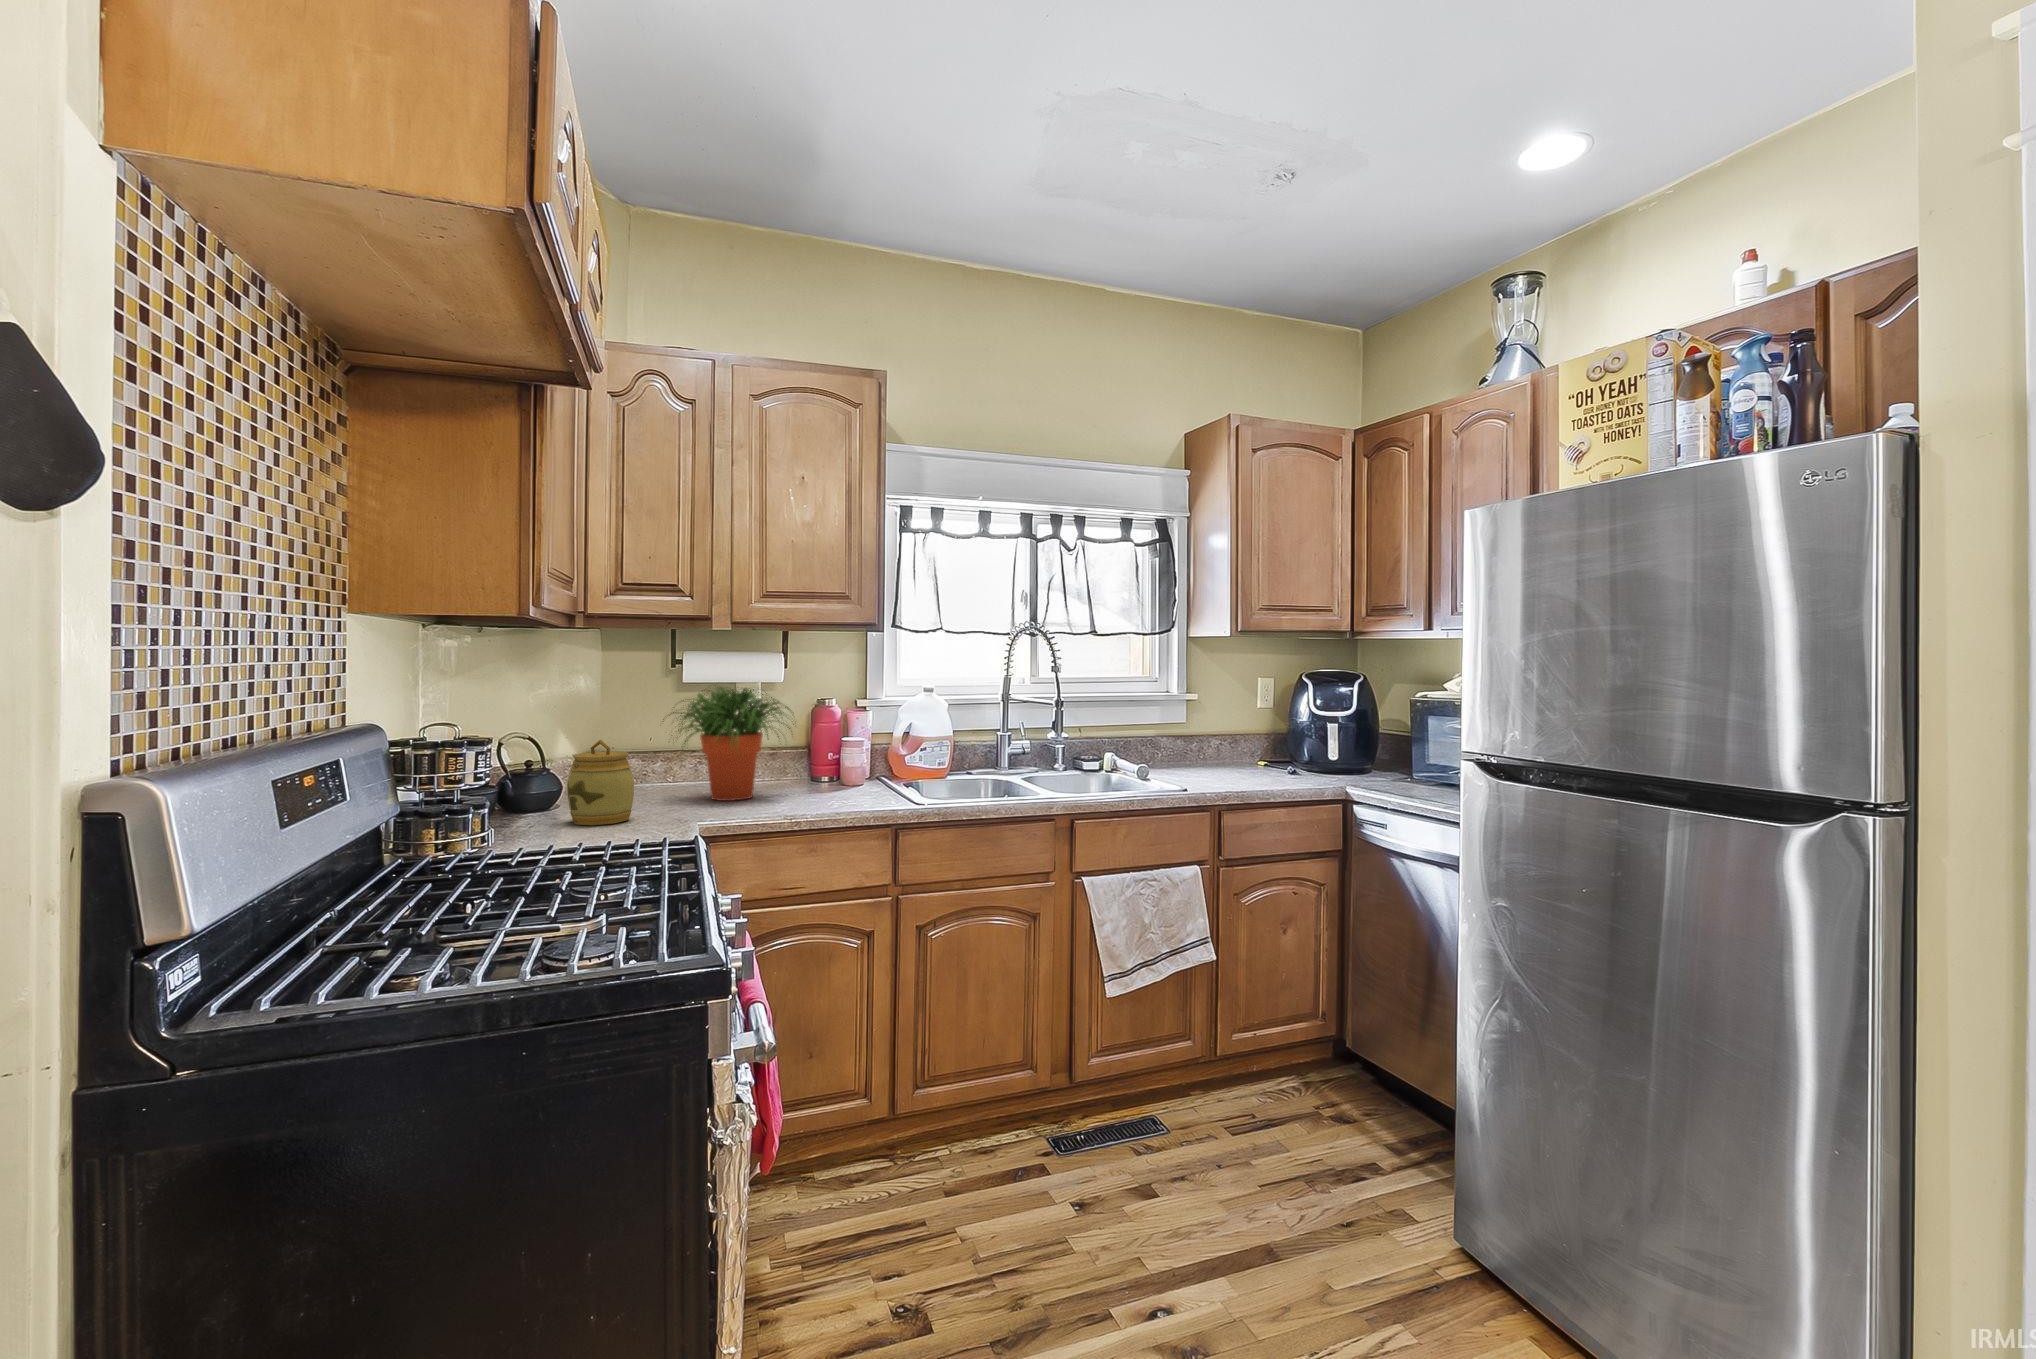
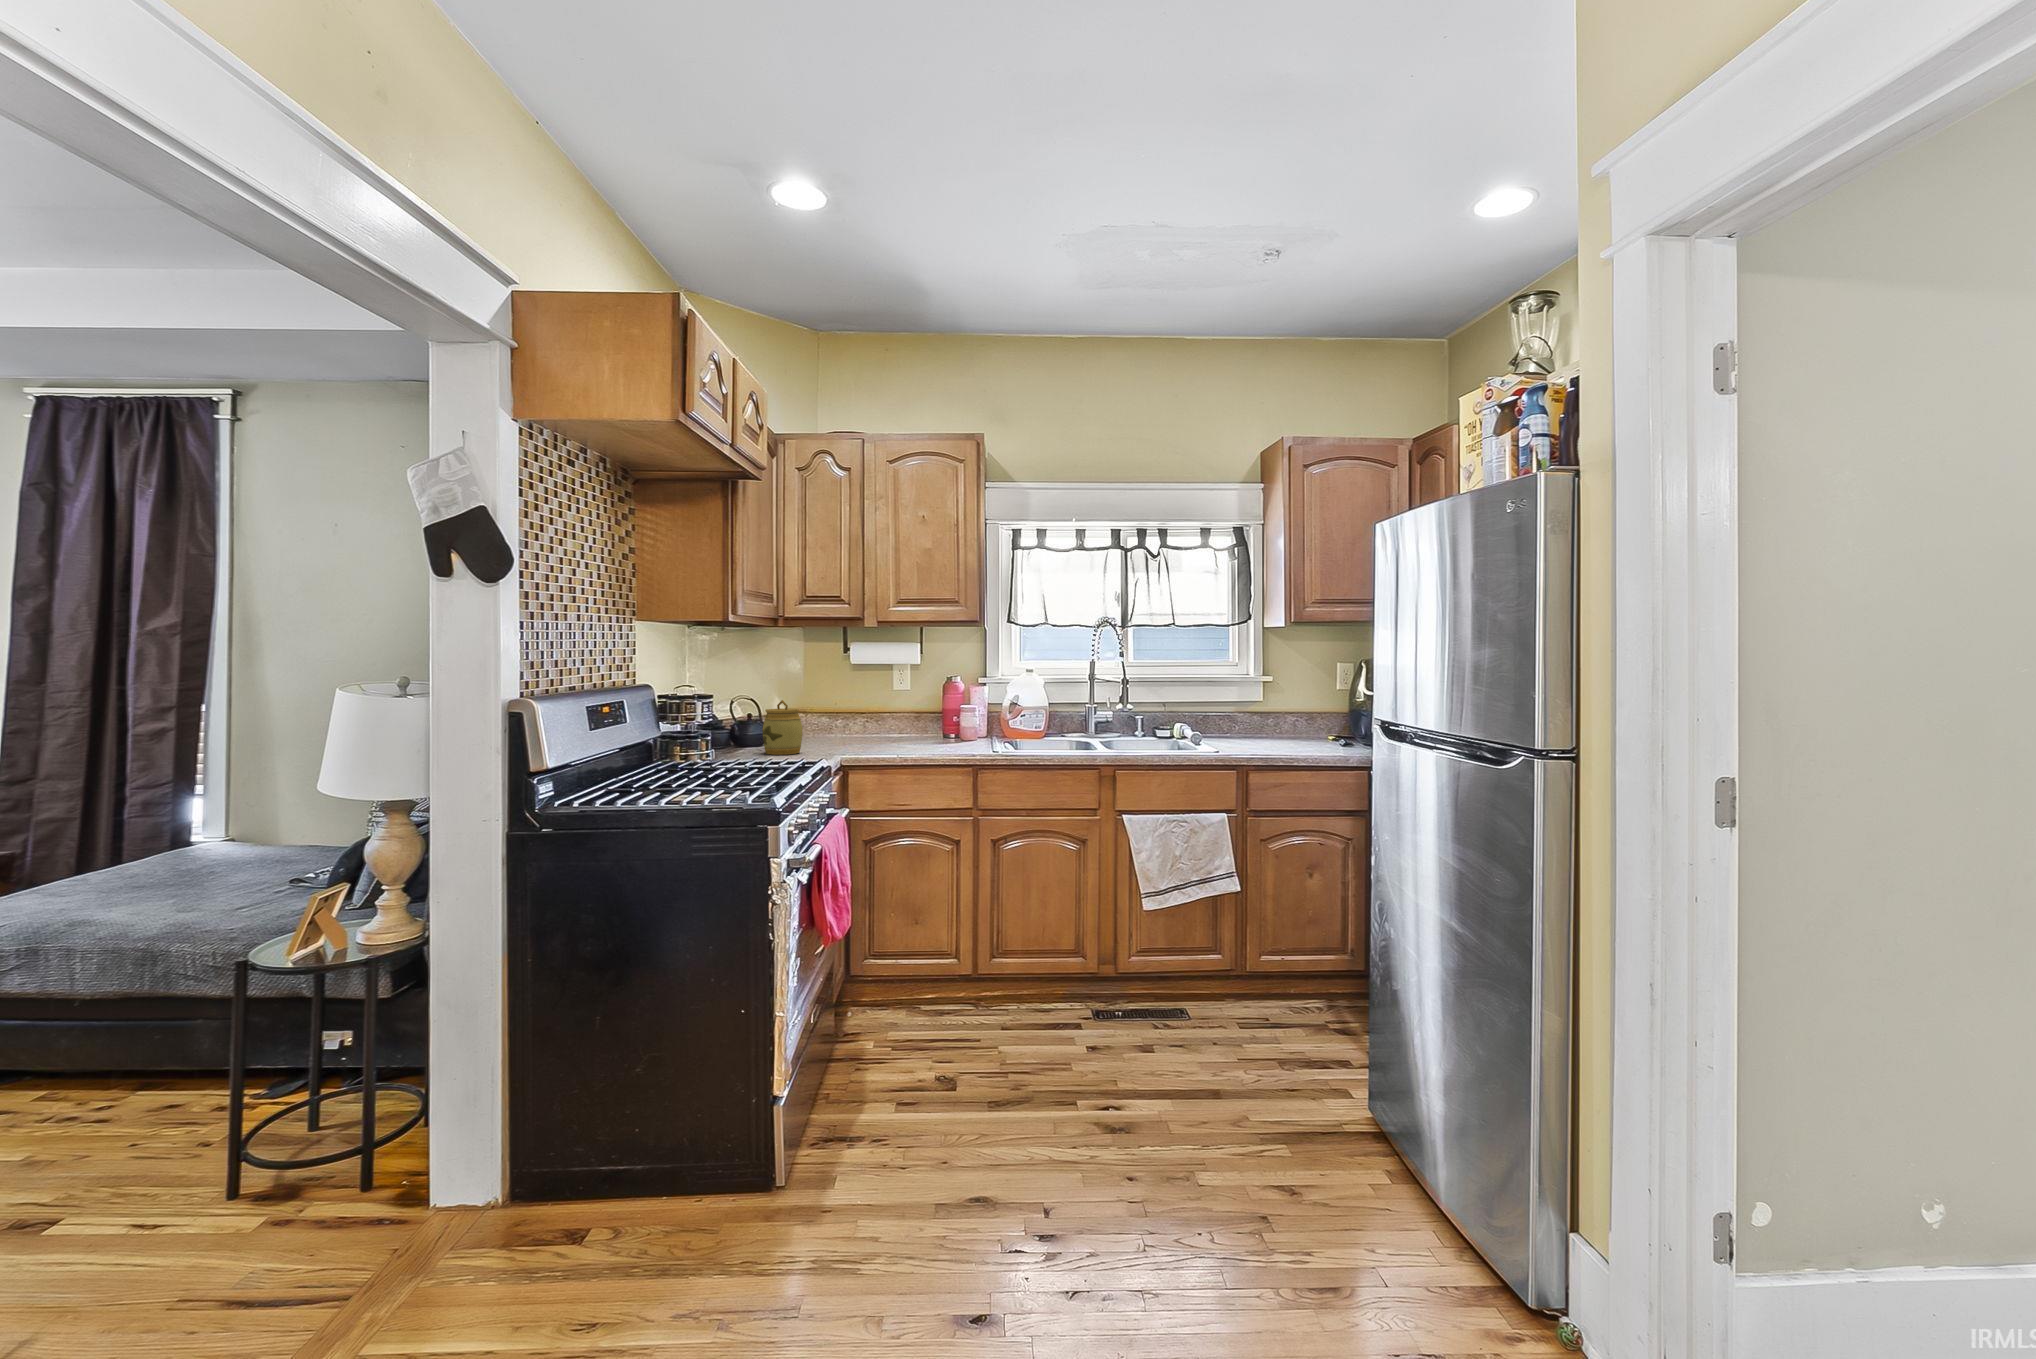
potted plant: present [663,686,794,801] -> none [830,665,923,746]

